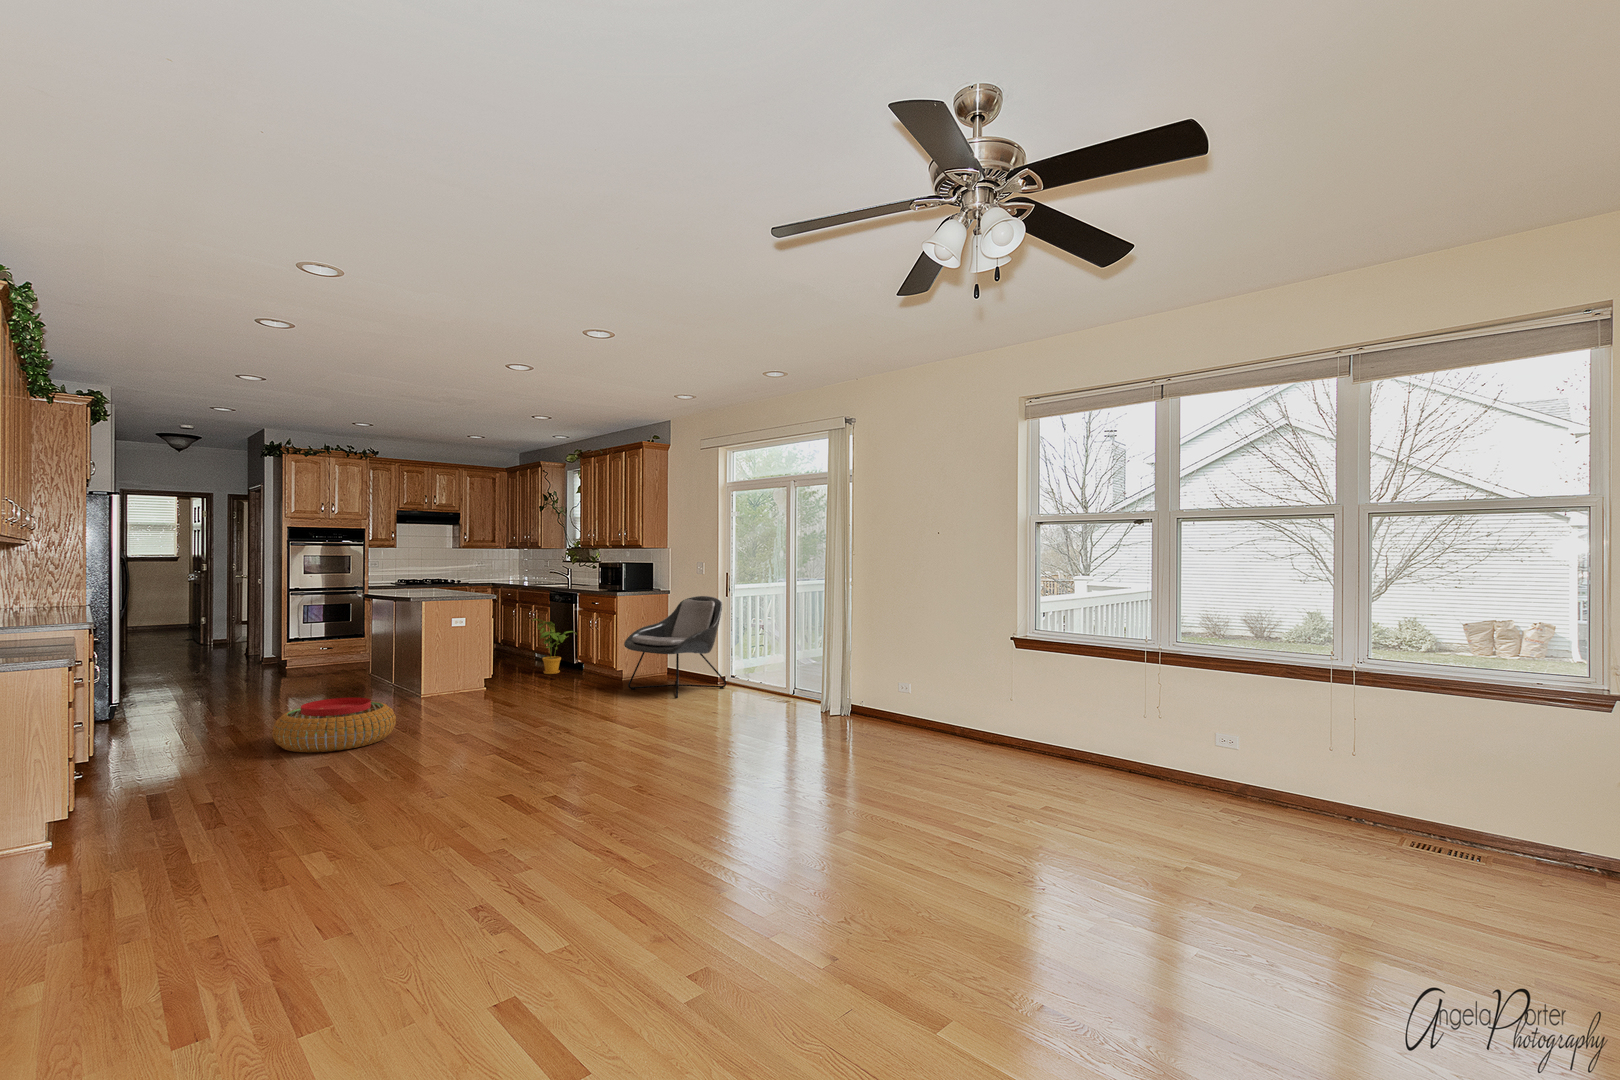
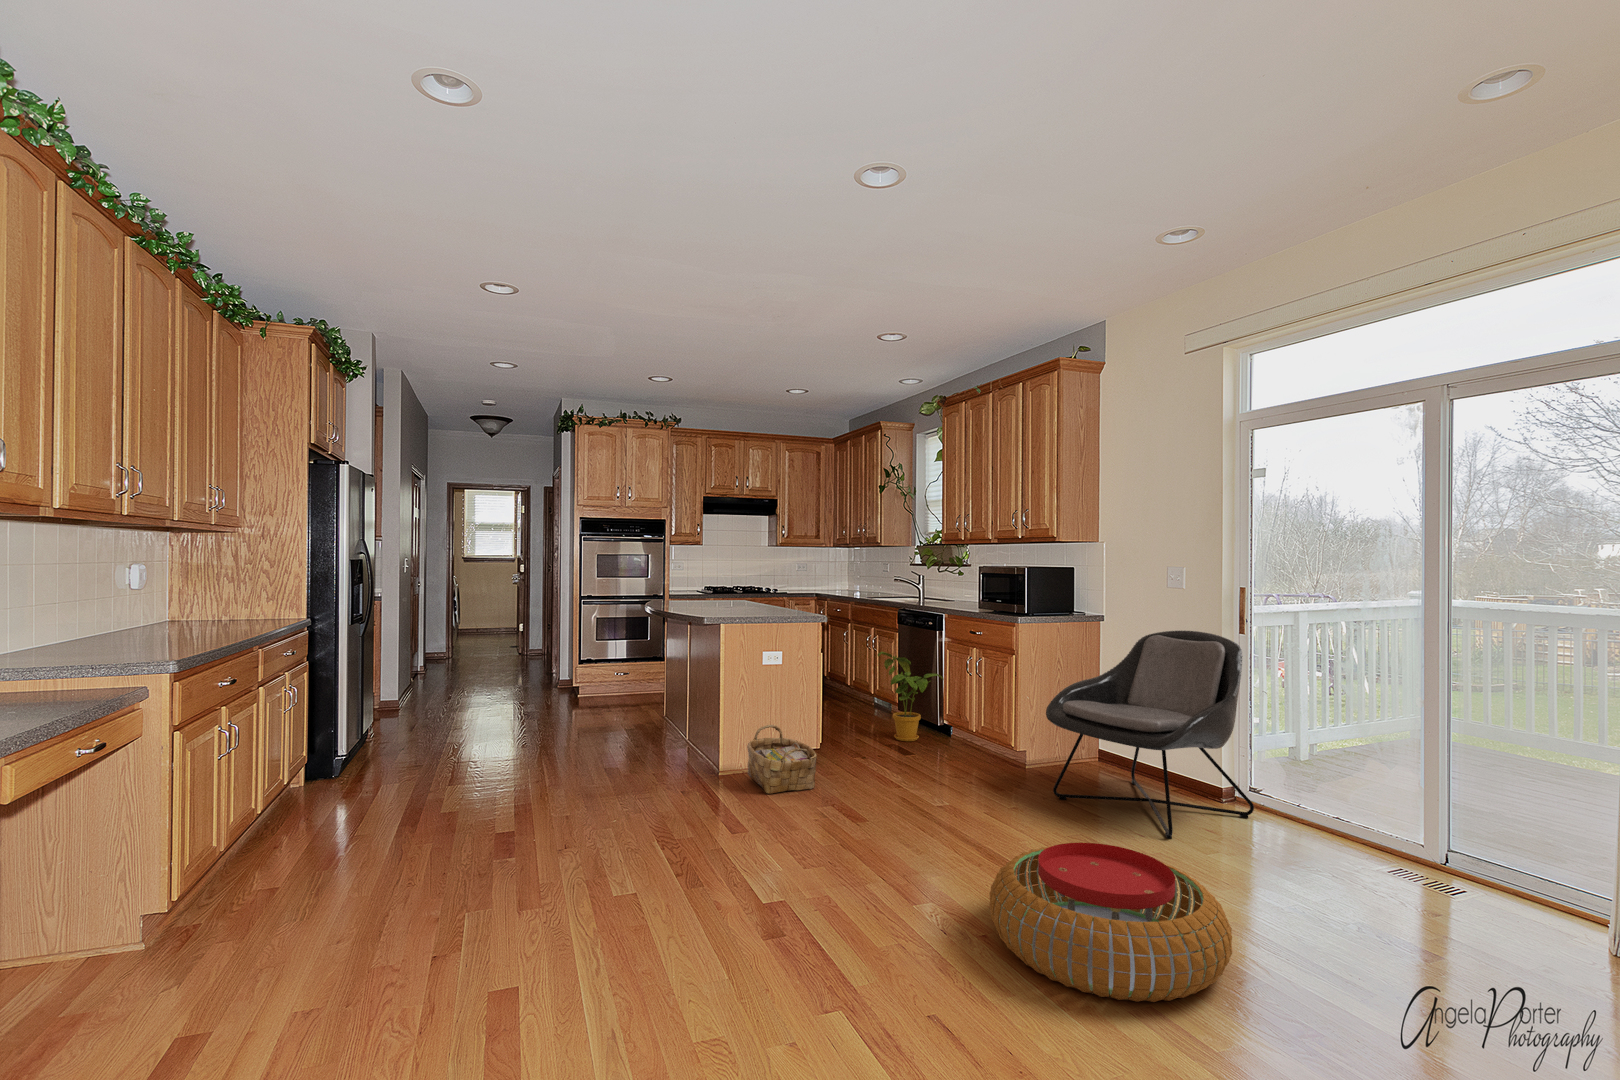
woven basket: none [442,662,488,700] -> present [747,725,817,794]
pouf: present [272,698,396,752] -> present [989,843,1232,1002]

